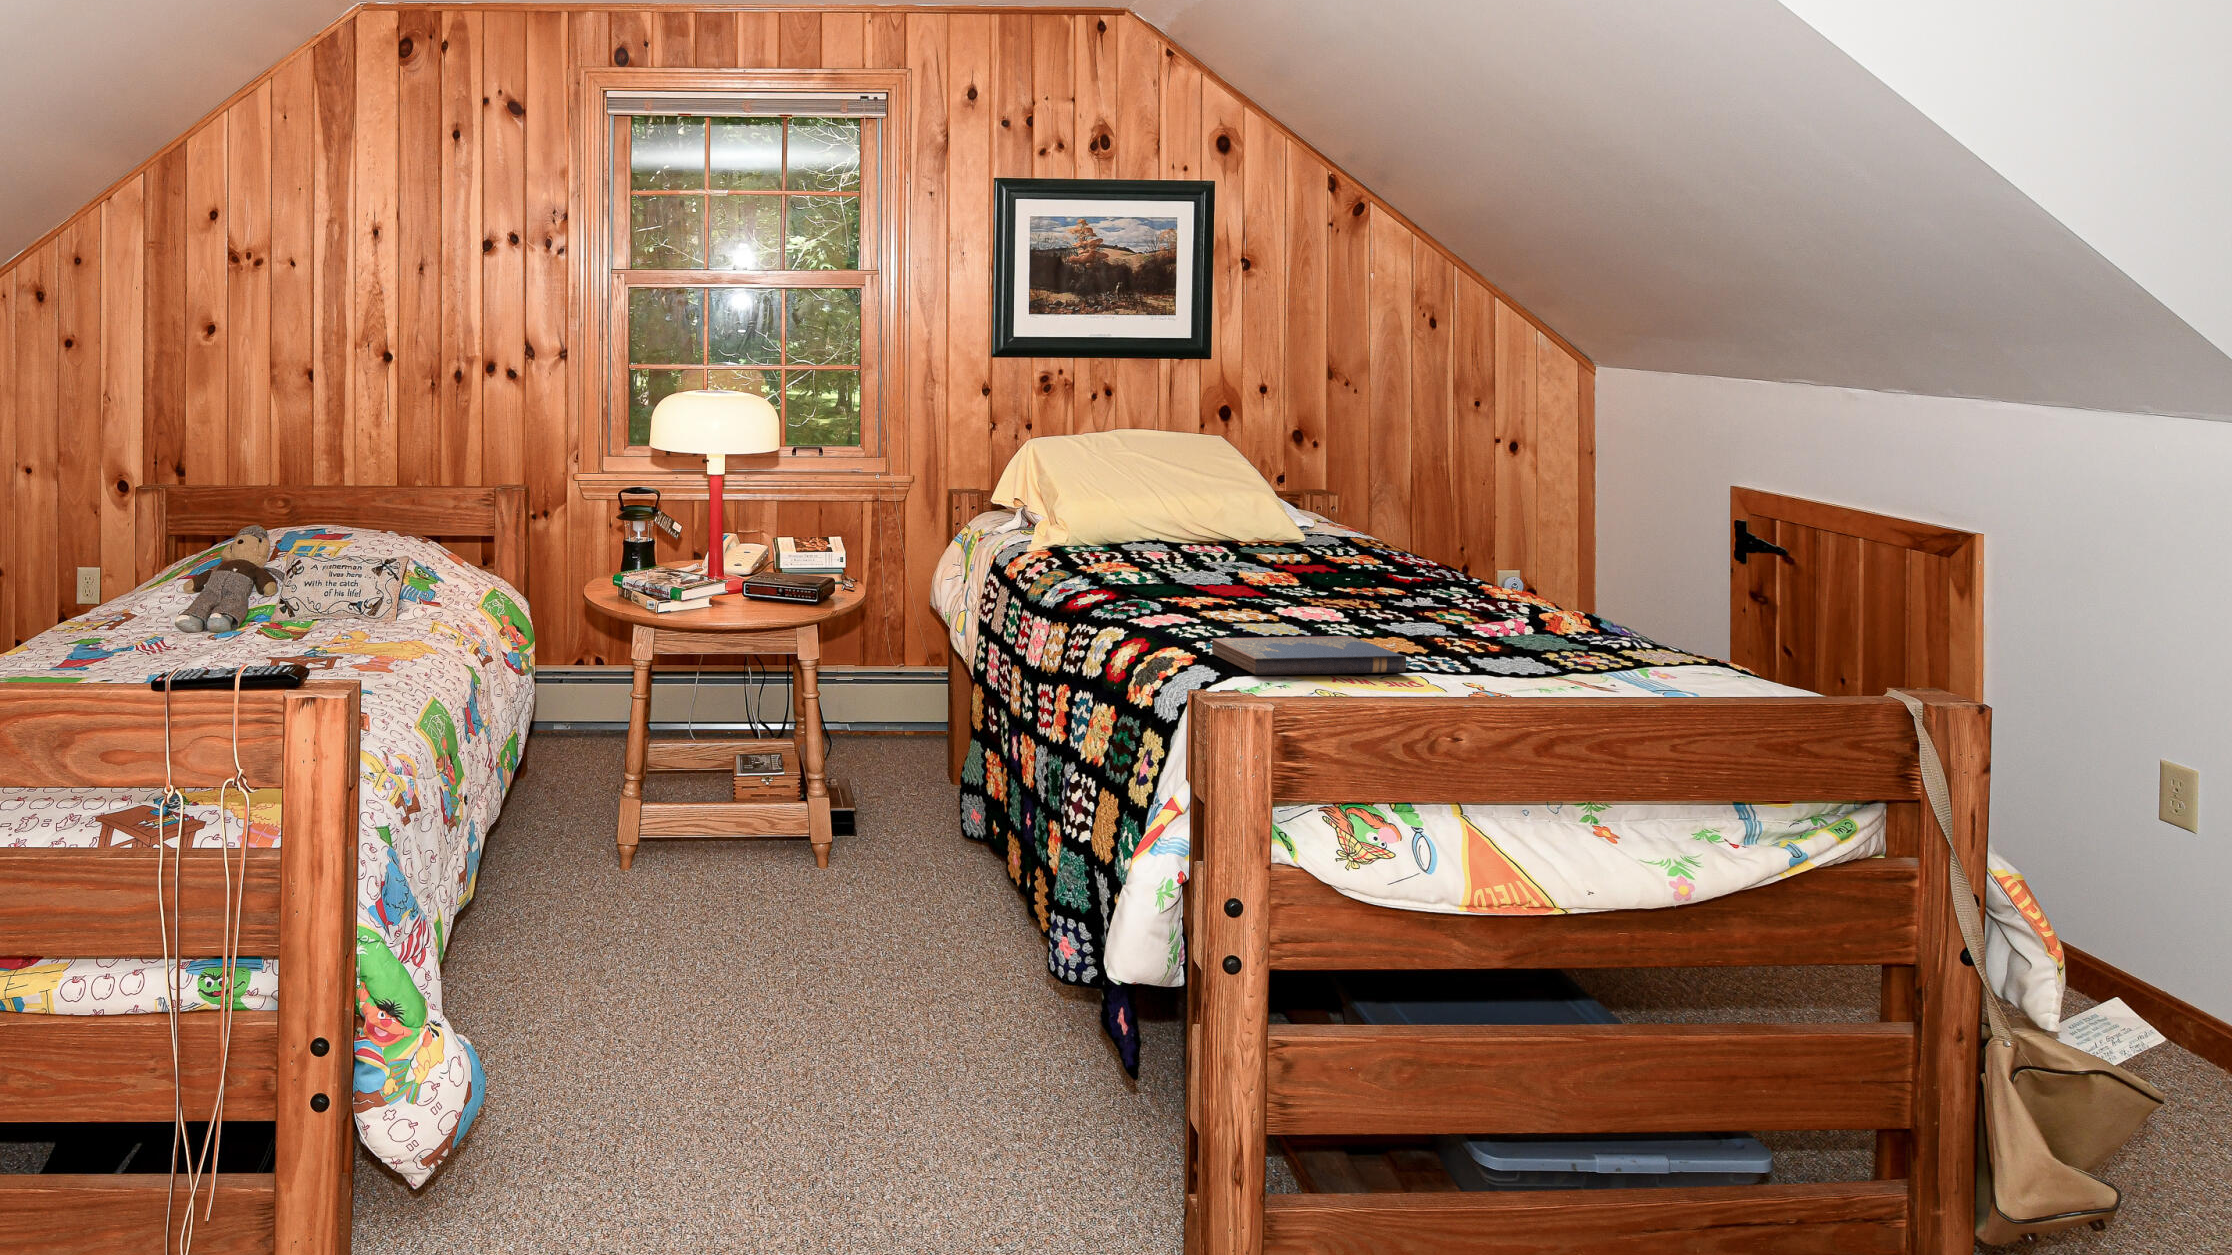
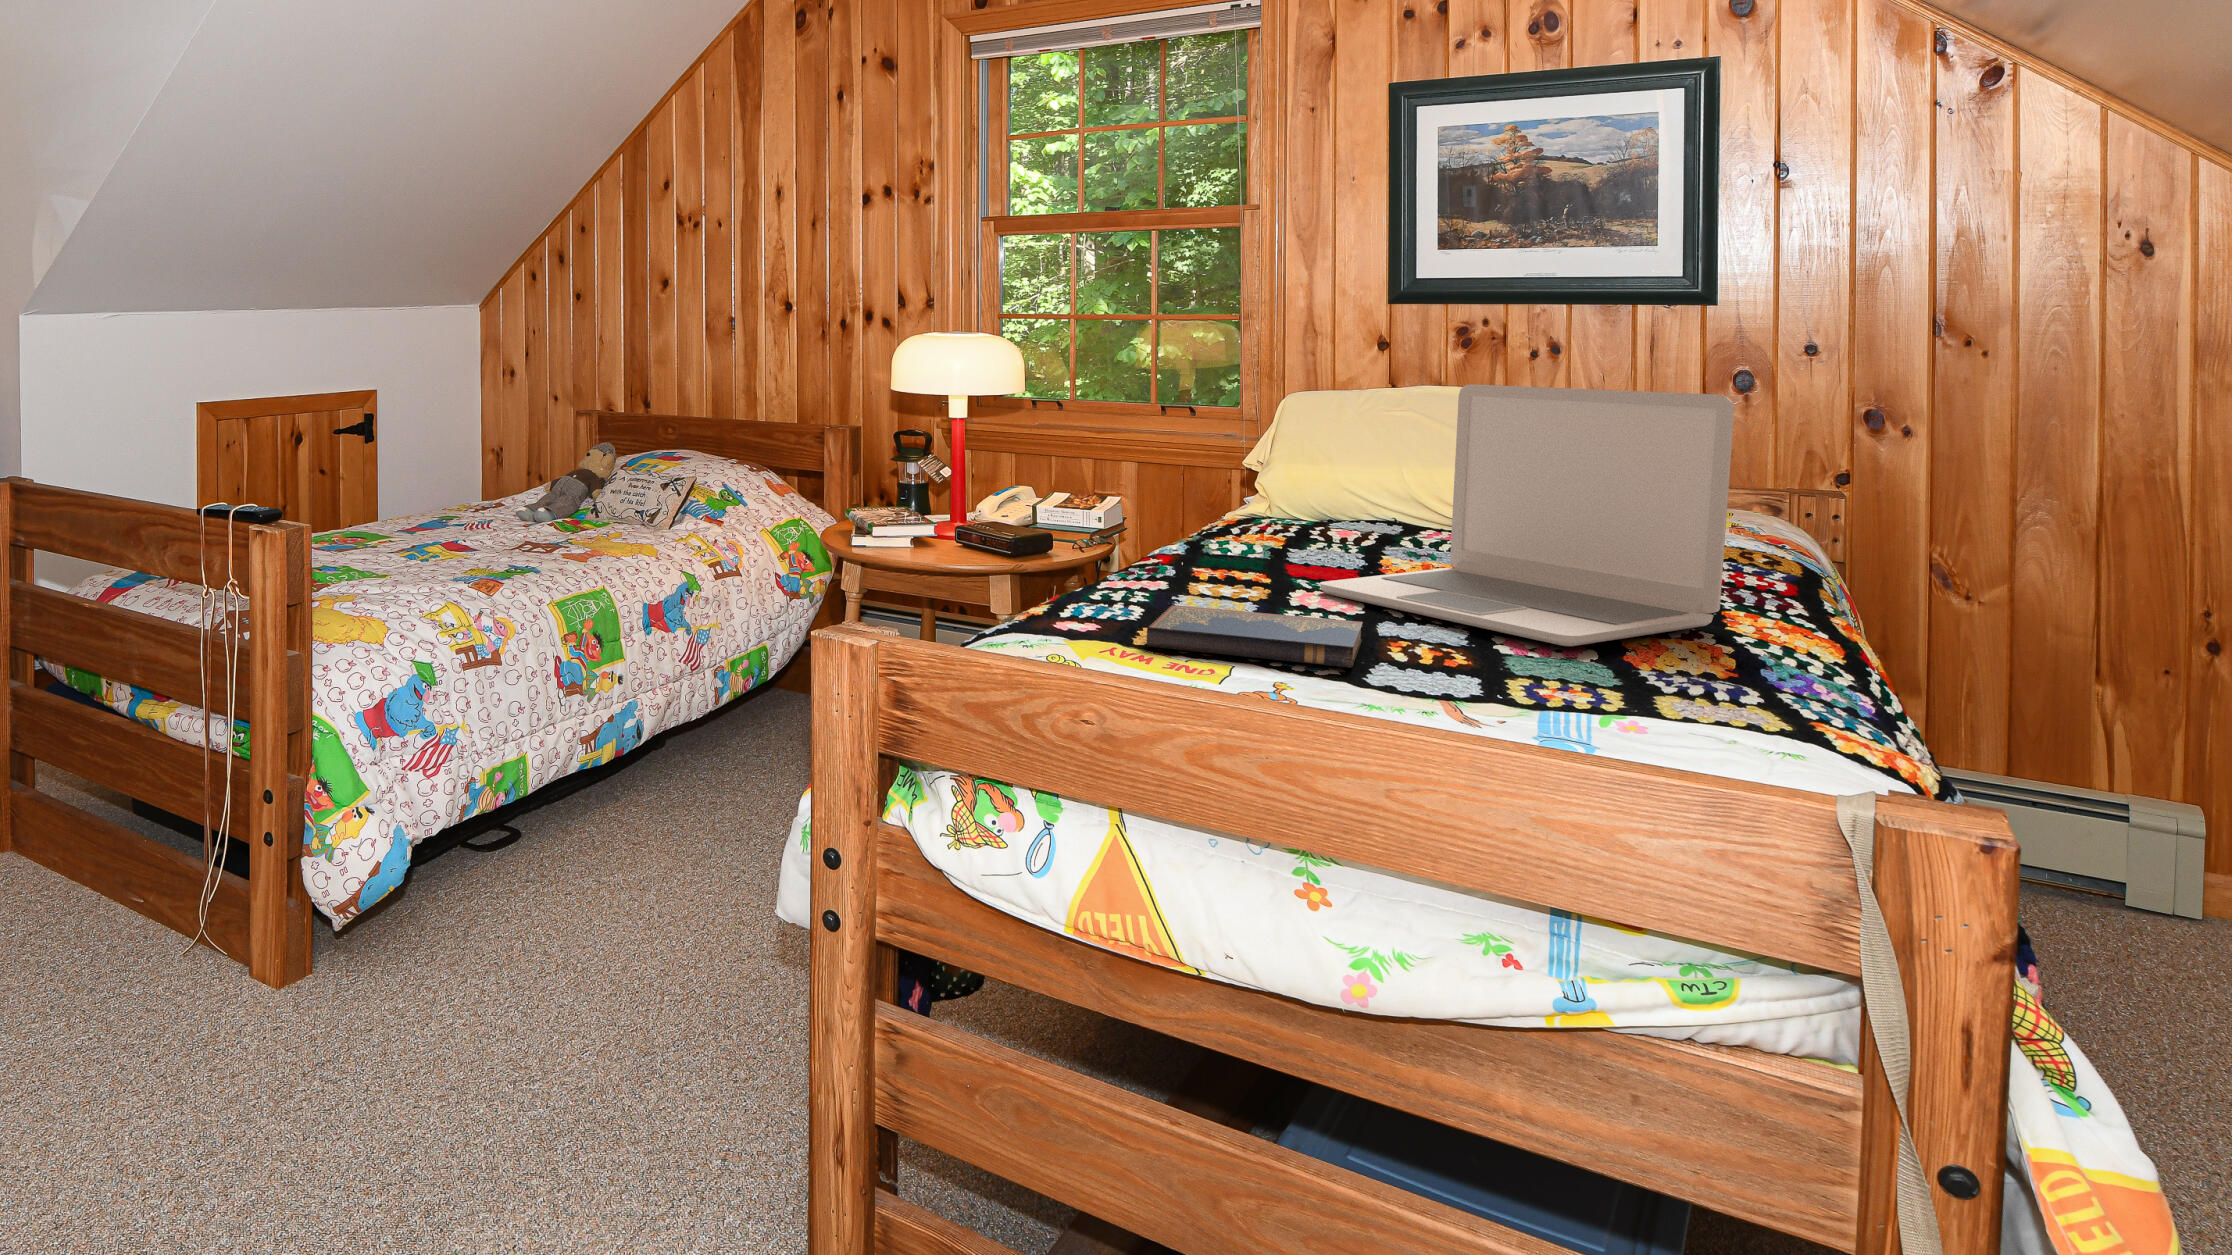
laptop: none [1229,441,1492,638] -> present [1320,384,1735,646]

